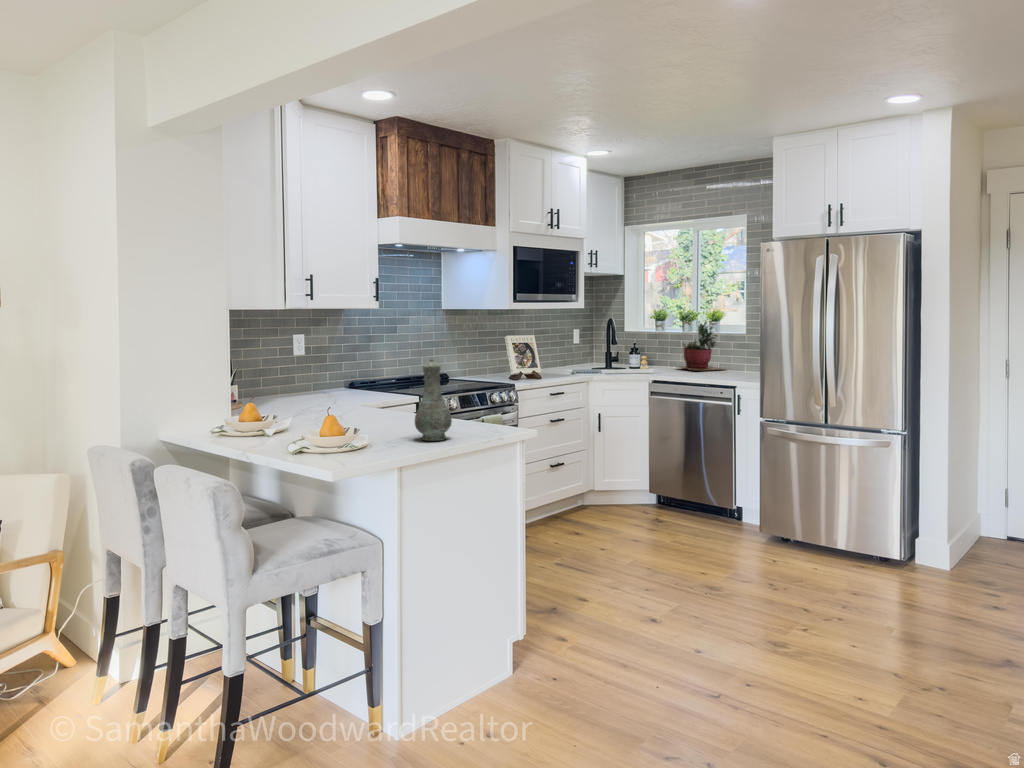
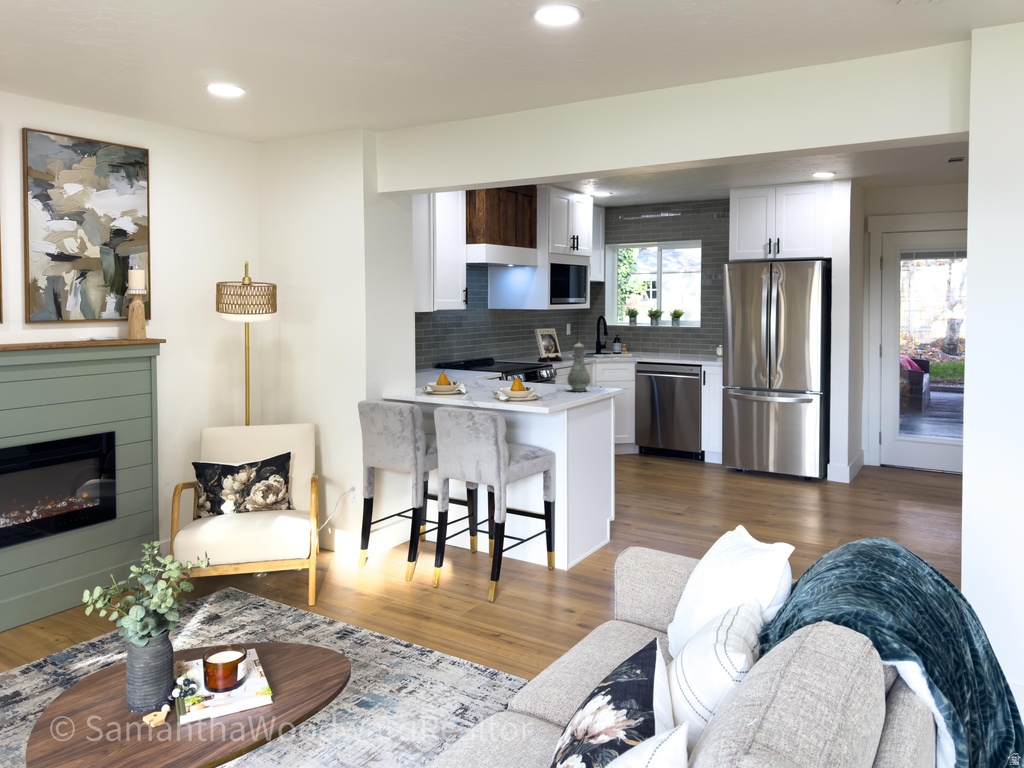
succulent plant: present [679,321,721,370] -> none [648,318,687,354]

